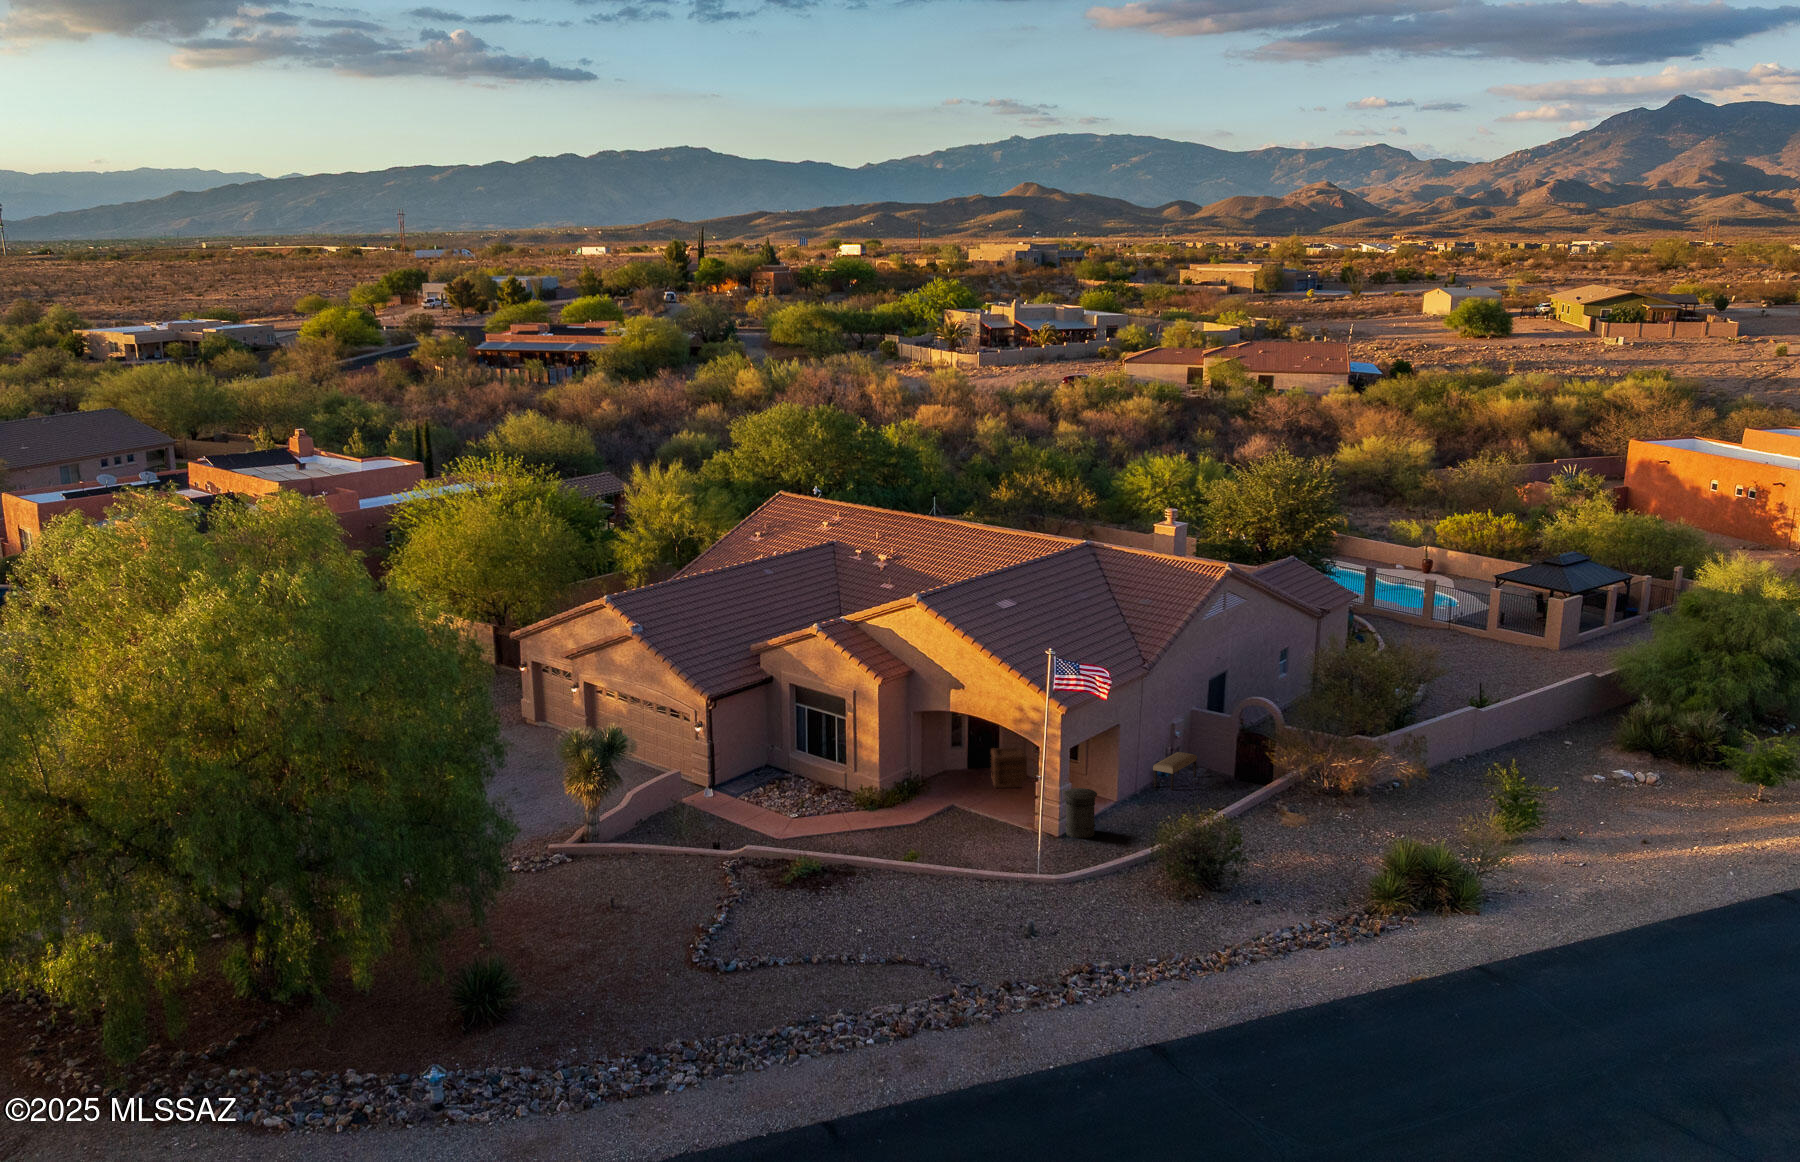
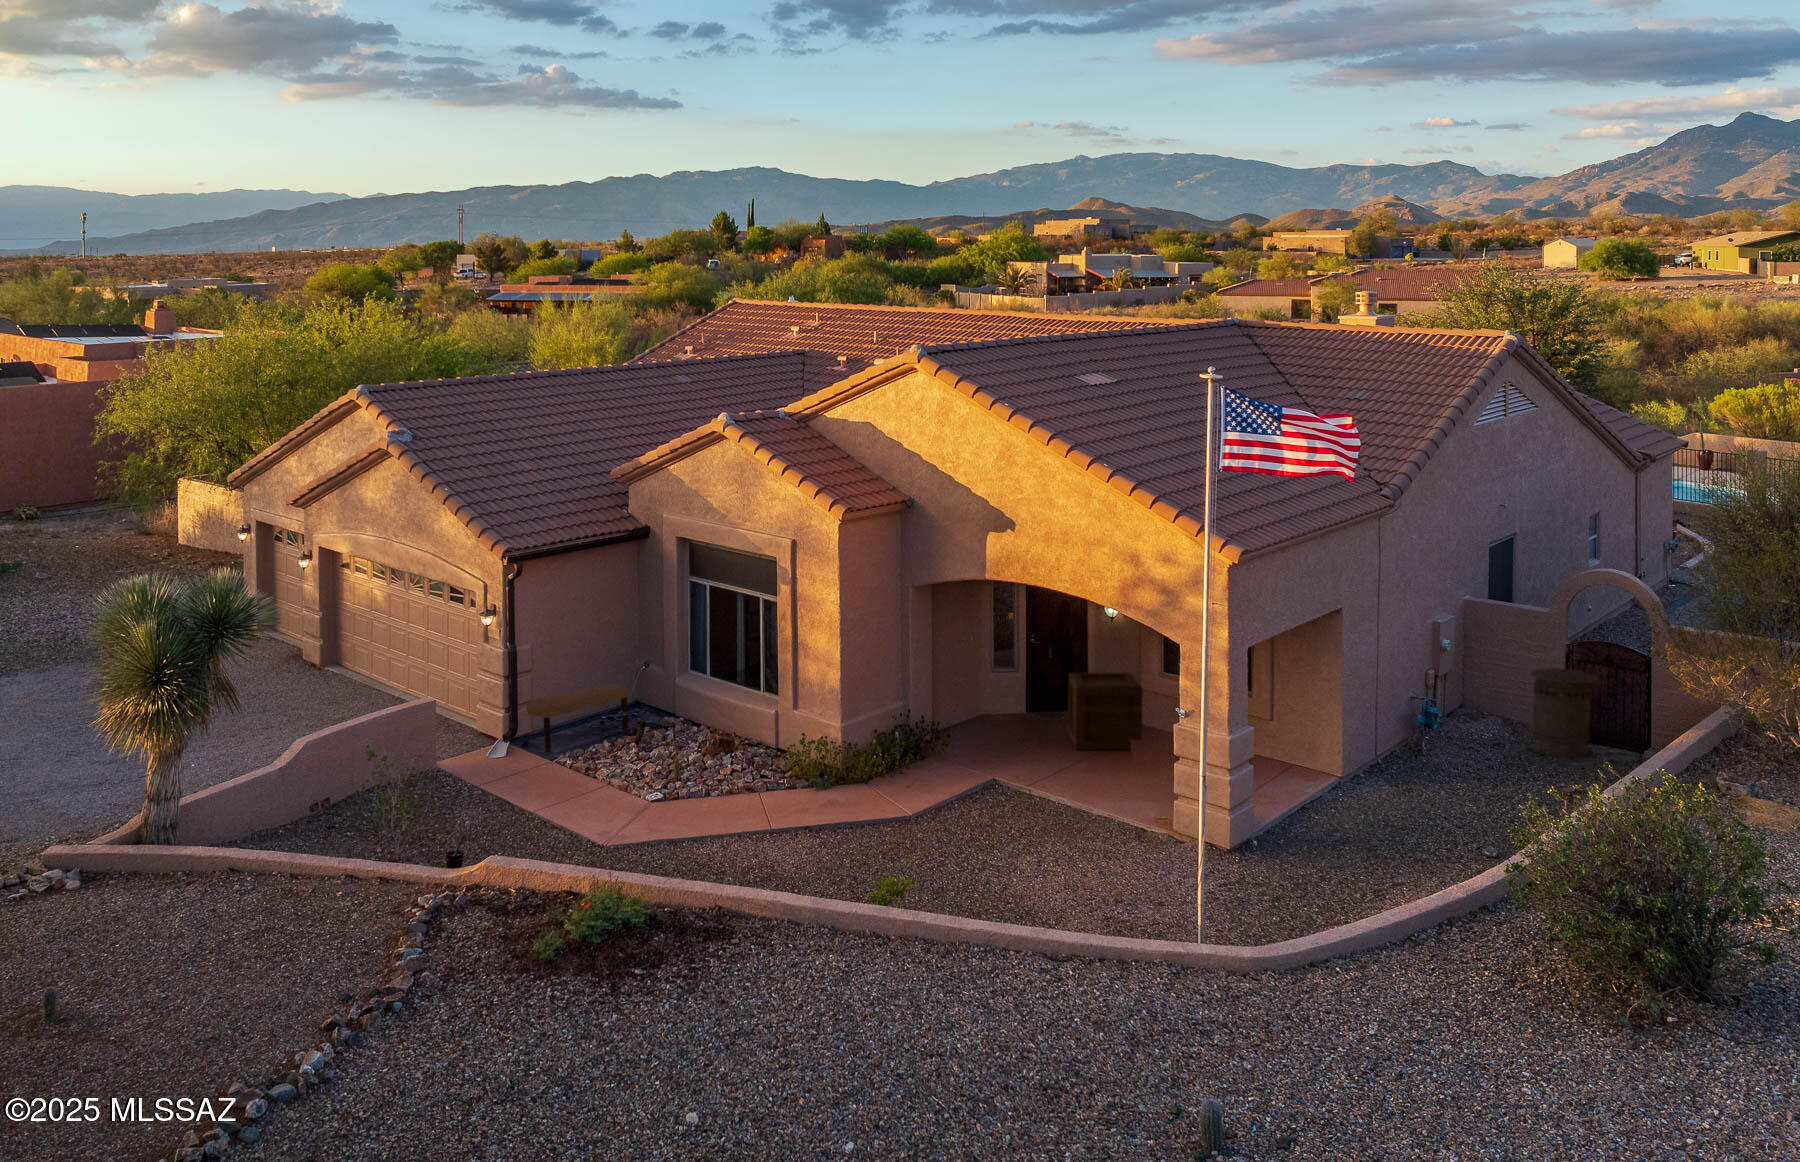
bench: present [1153,752,1197,790] -> present [522,684,629,752]
trash can: present [1064,788,1097,838] -> present [1530,668,1598,757]

